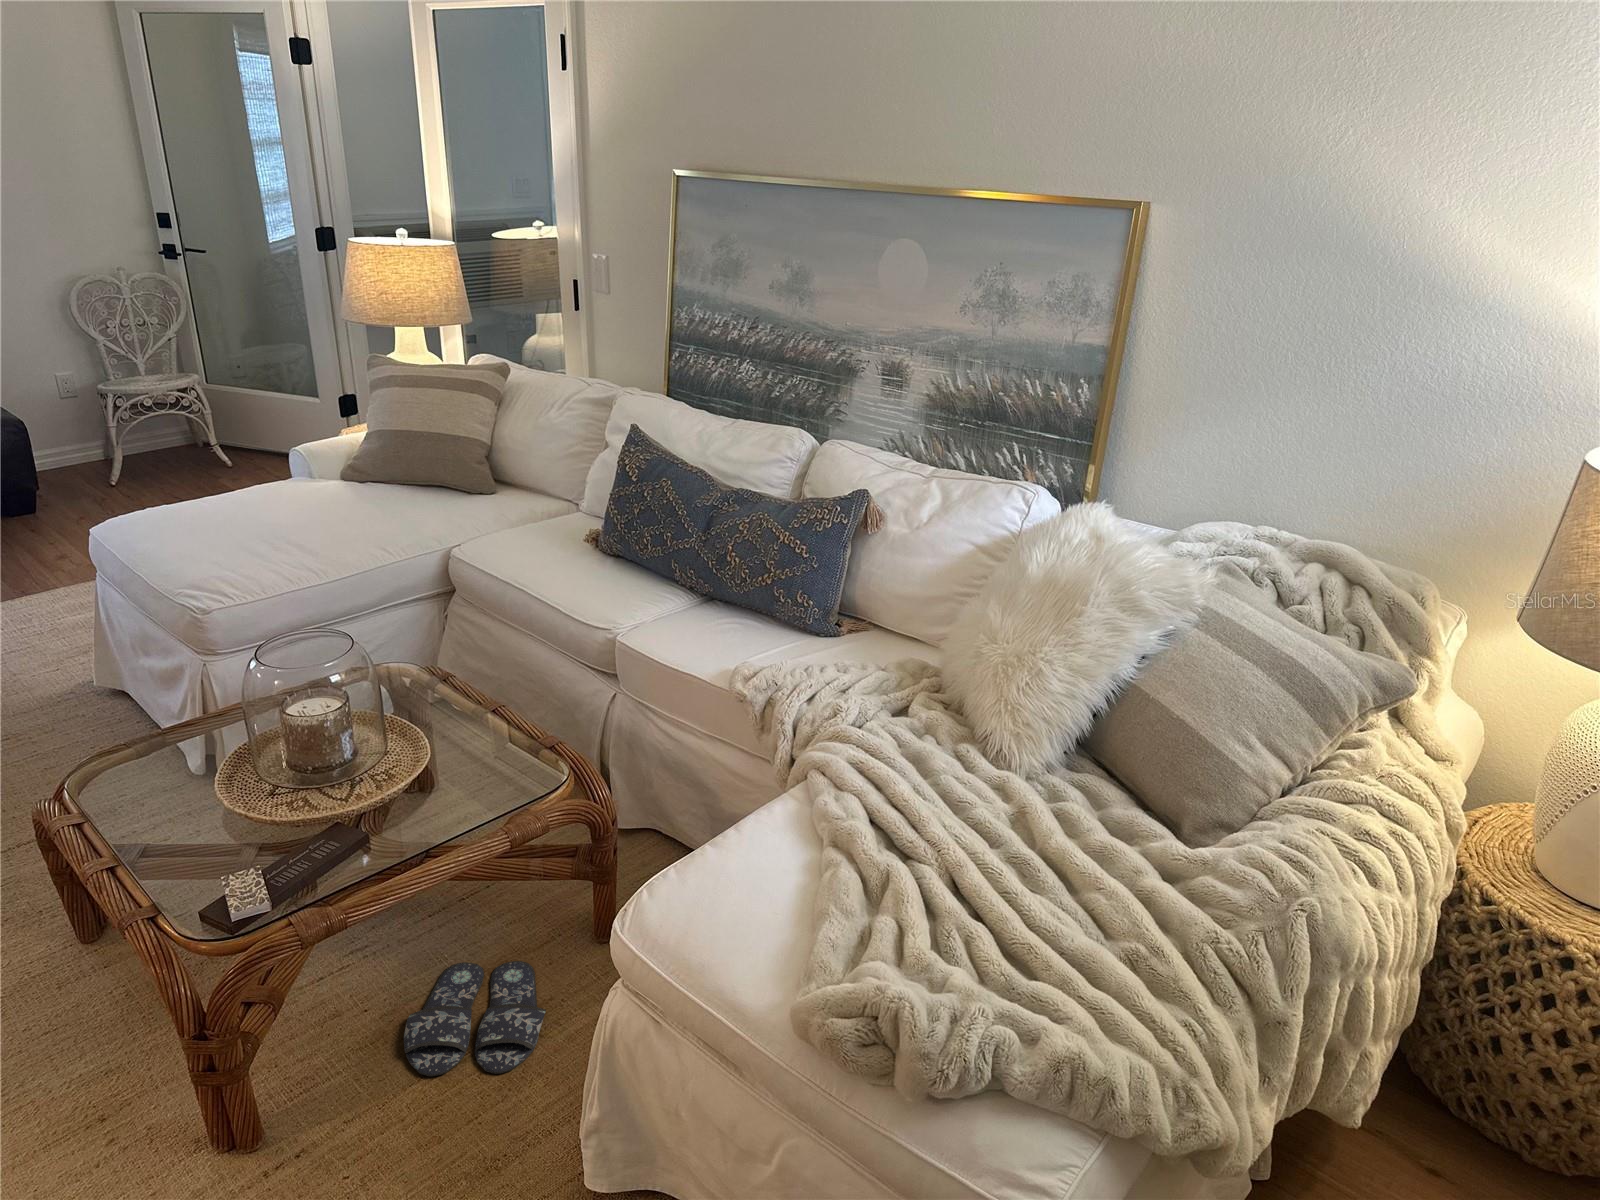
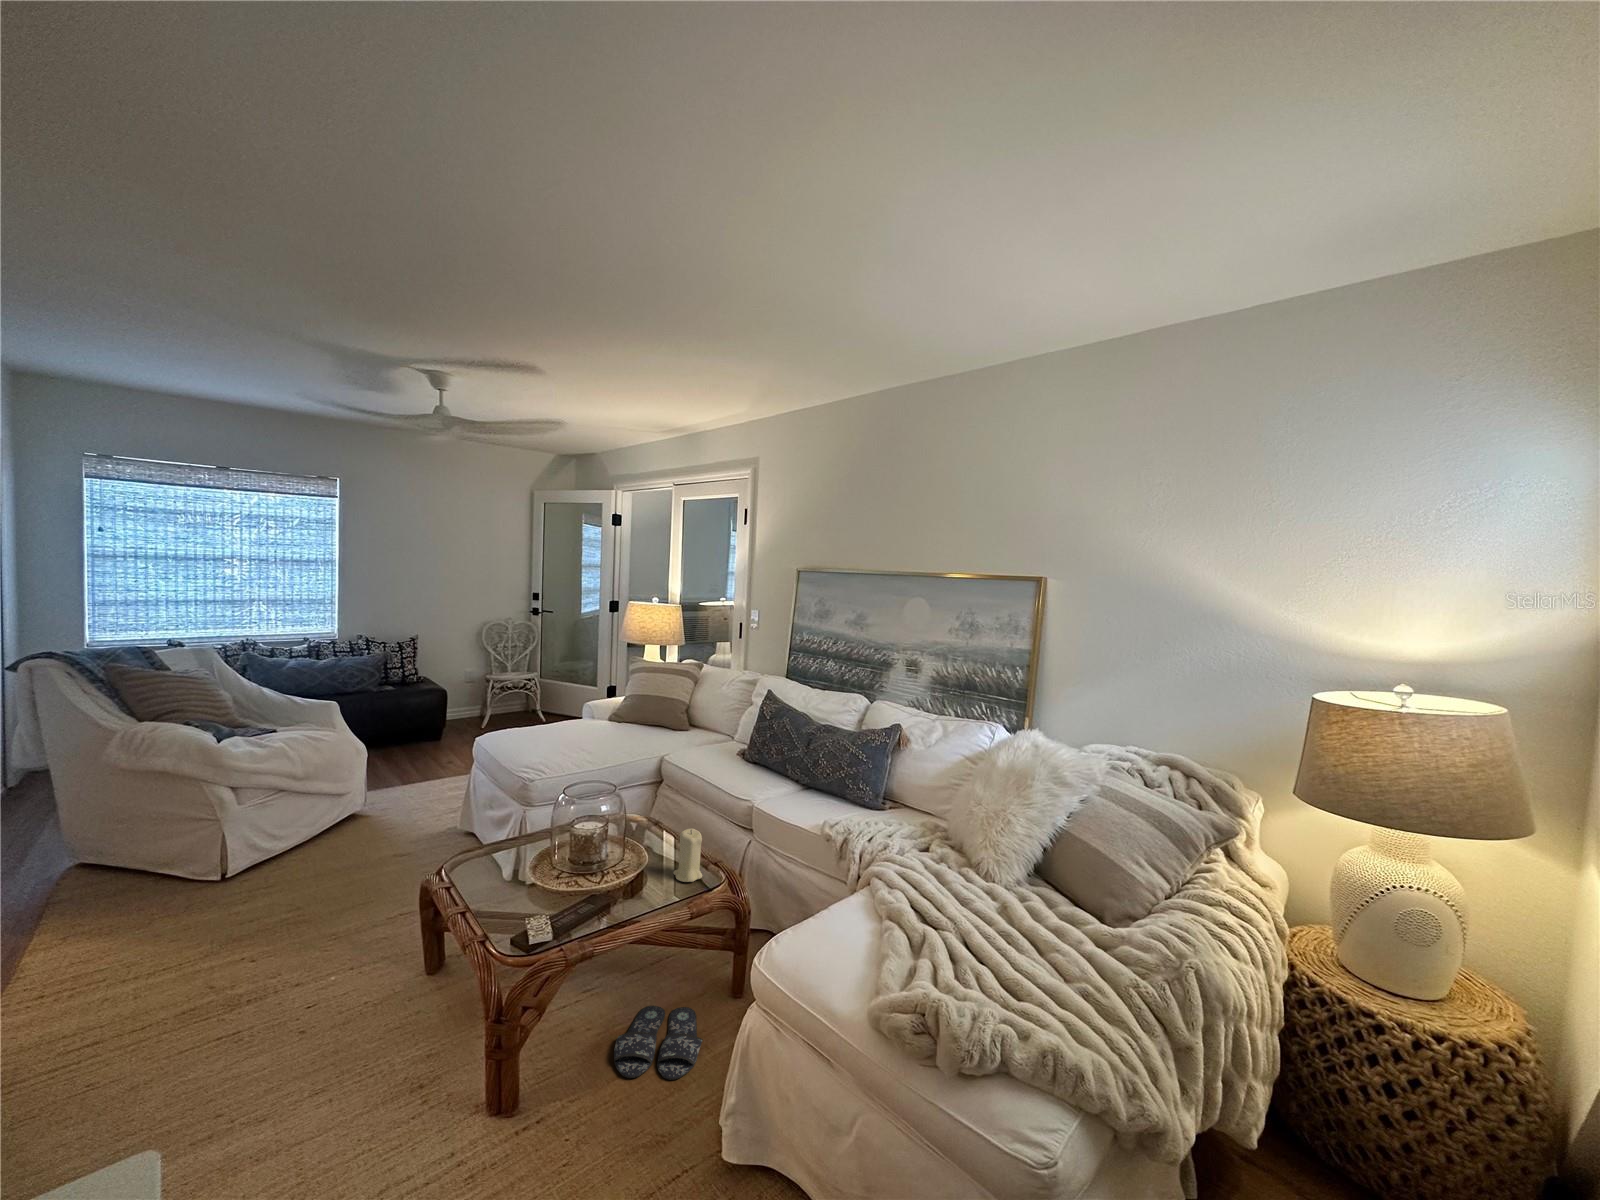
candle: none [472,702,523,788] -> present [673,829,702,882]

